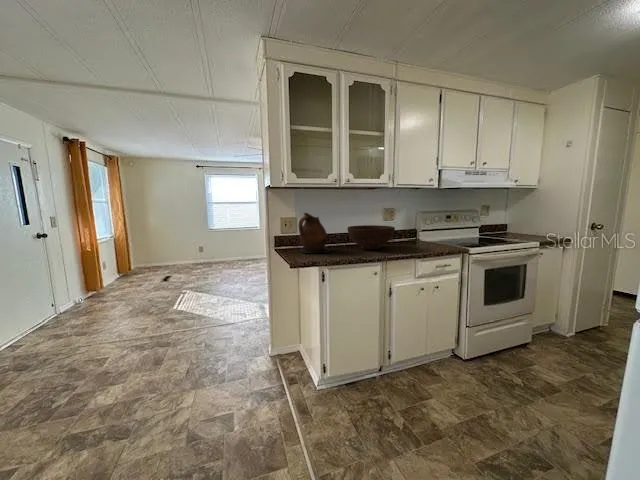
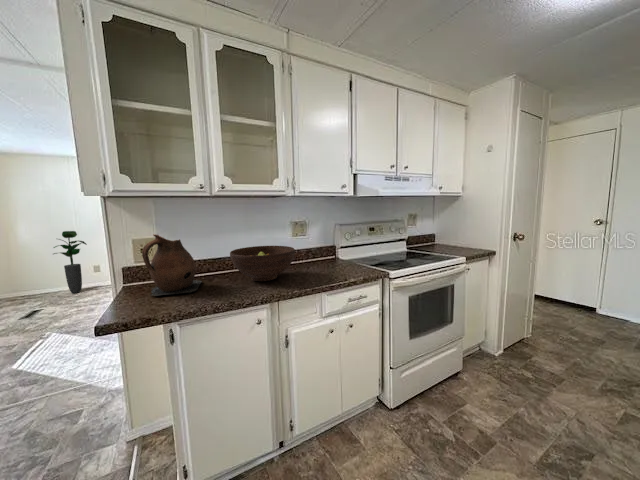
potted plant: none [172,218,196,267] -> present [54,231,87,293]

